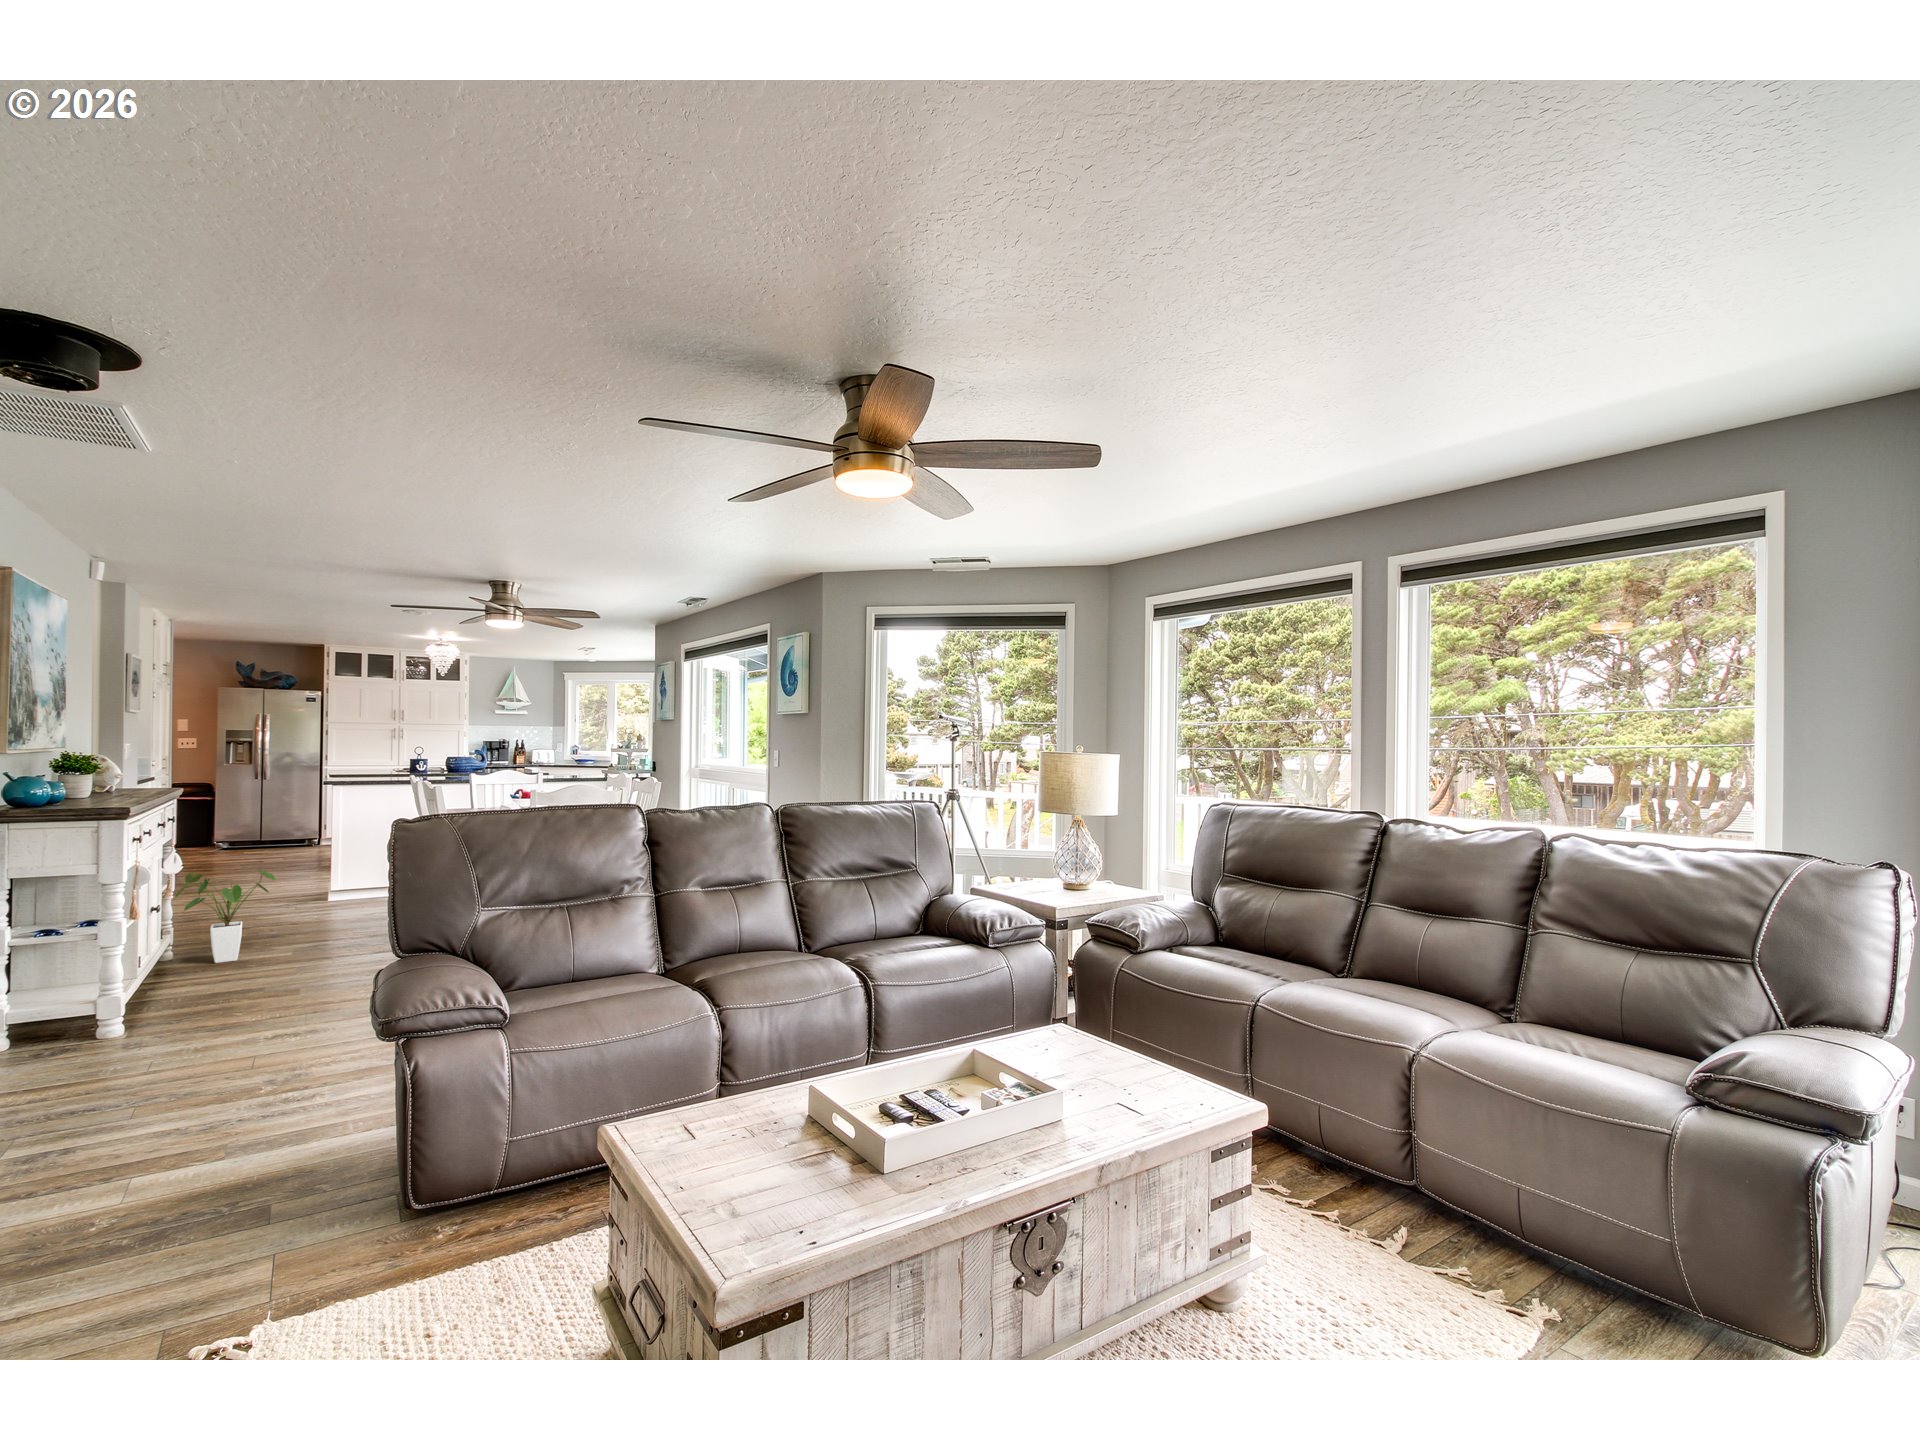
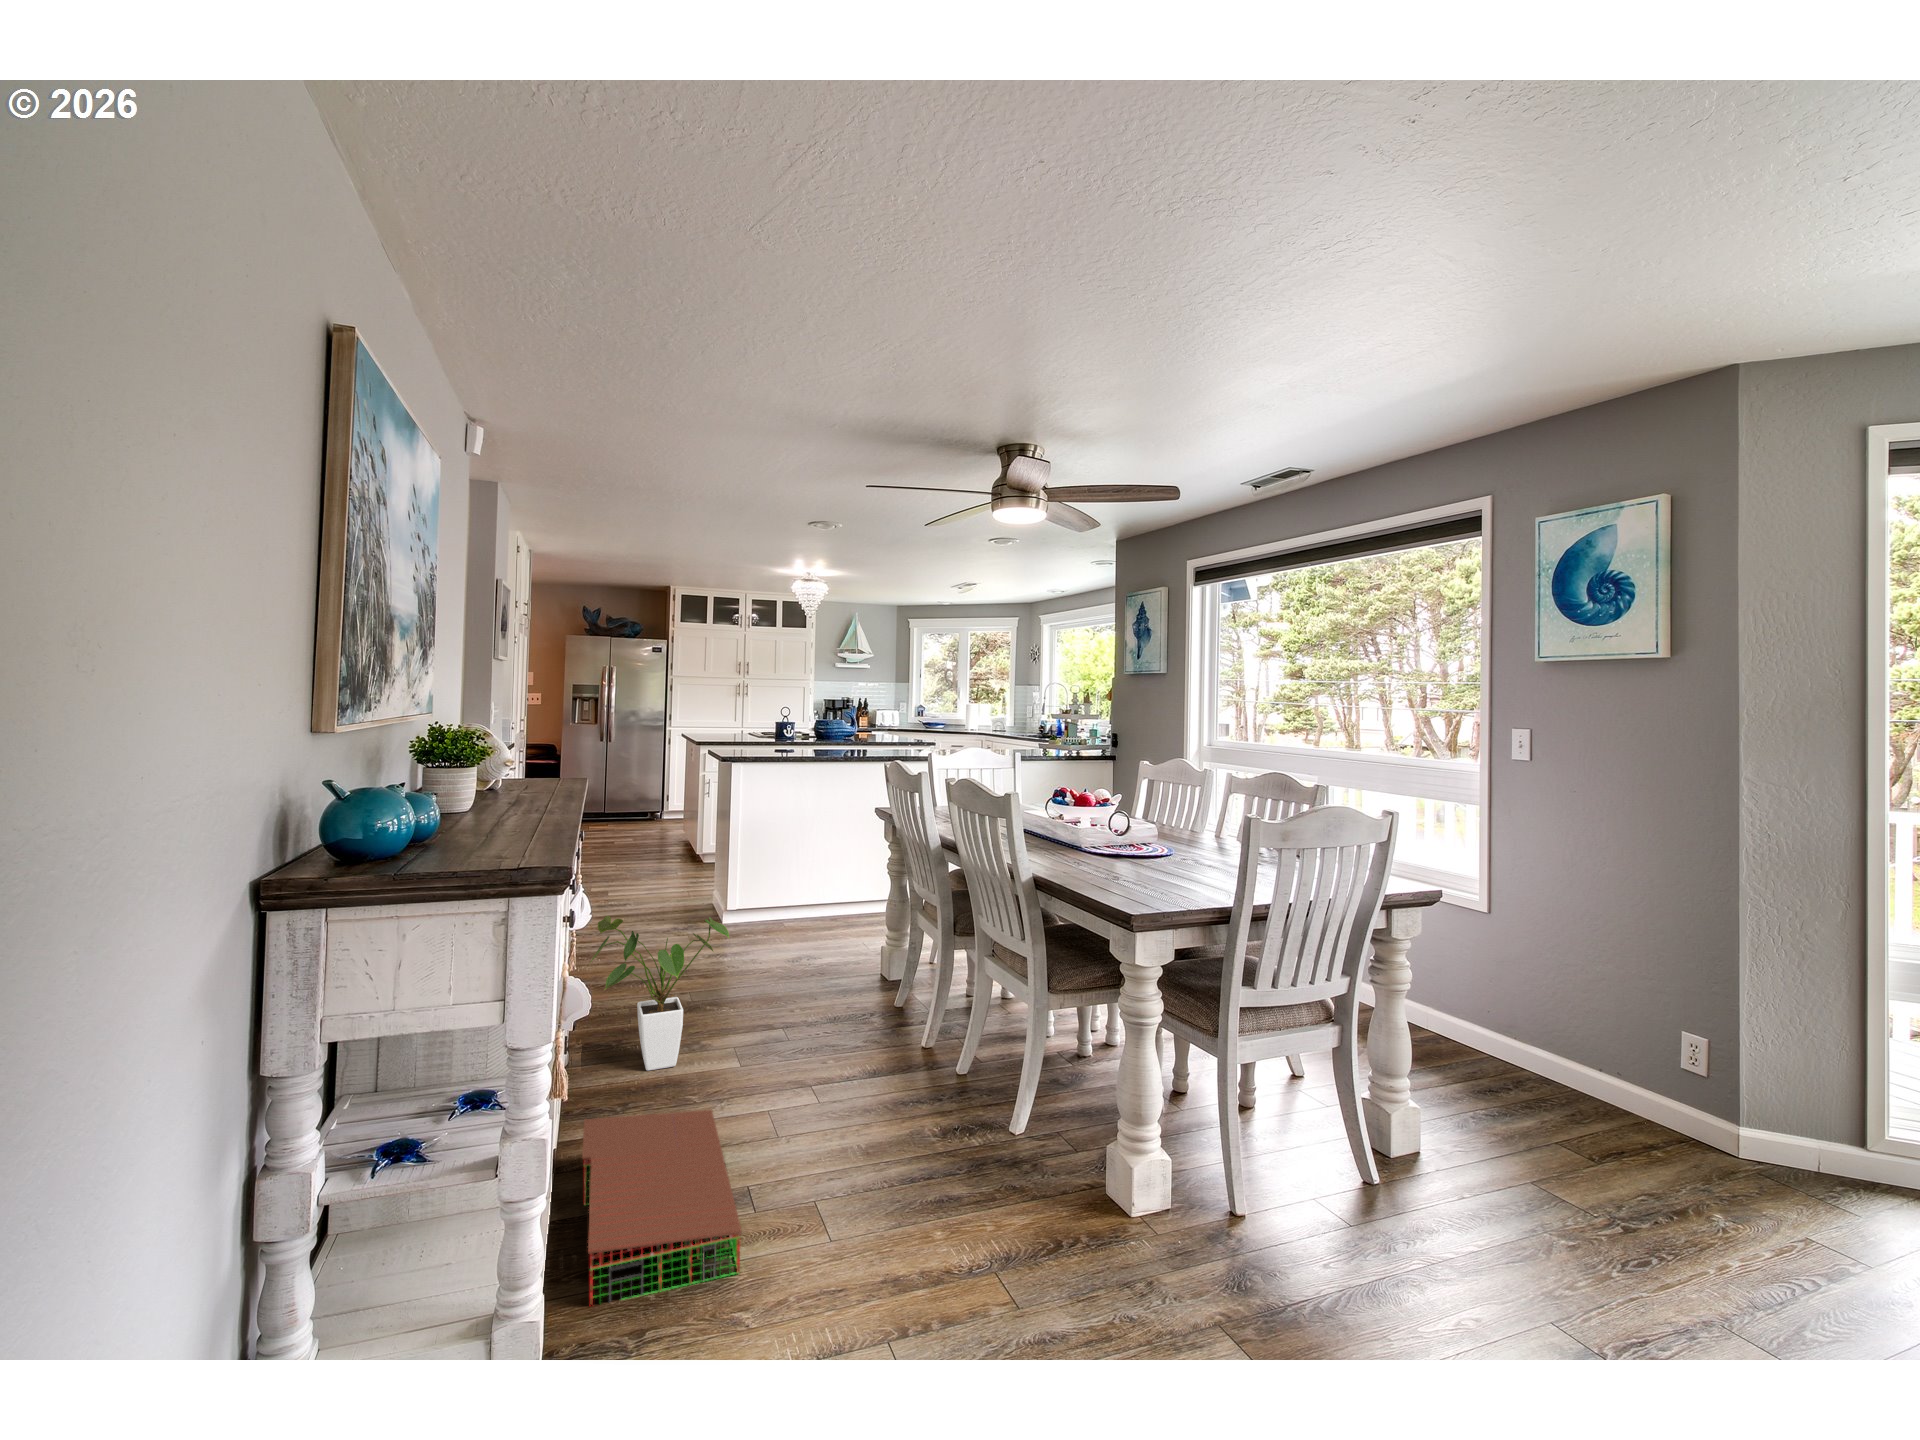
storage bin: none [141,962,242,1023] -> present [582,1110,742,1305]

